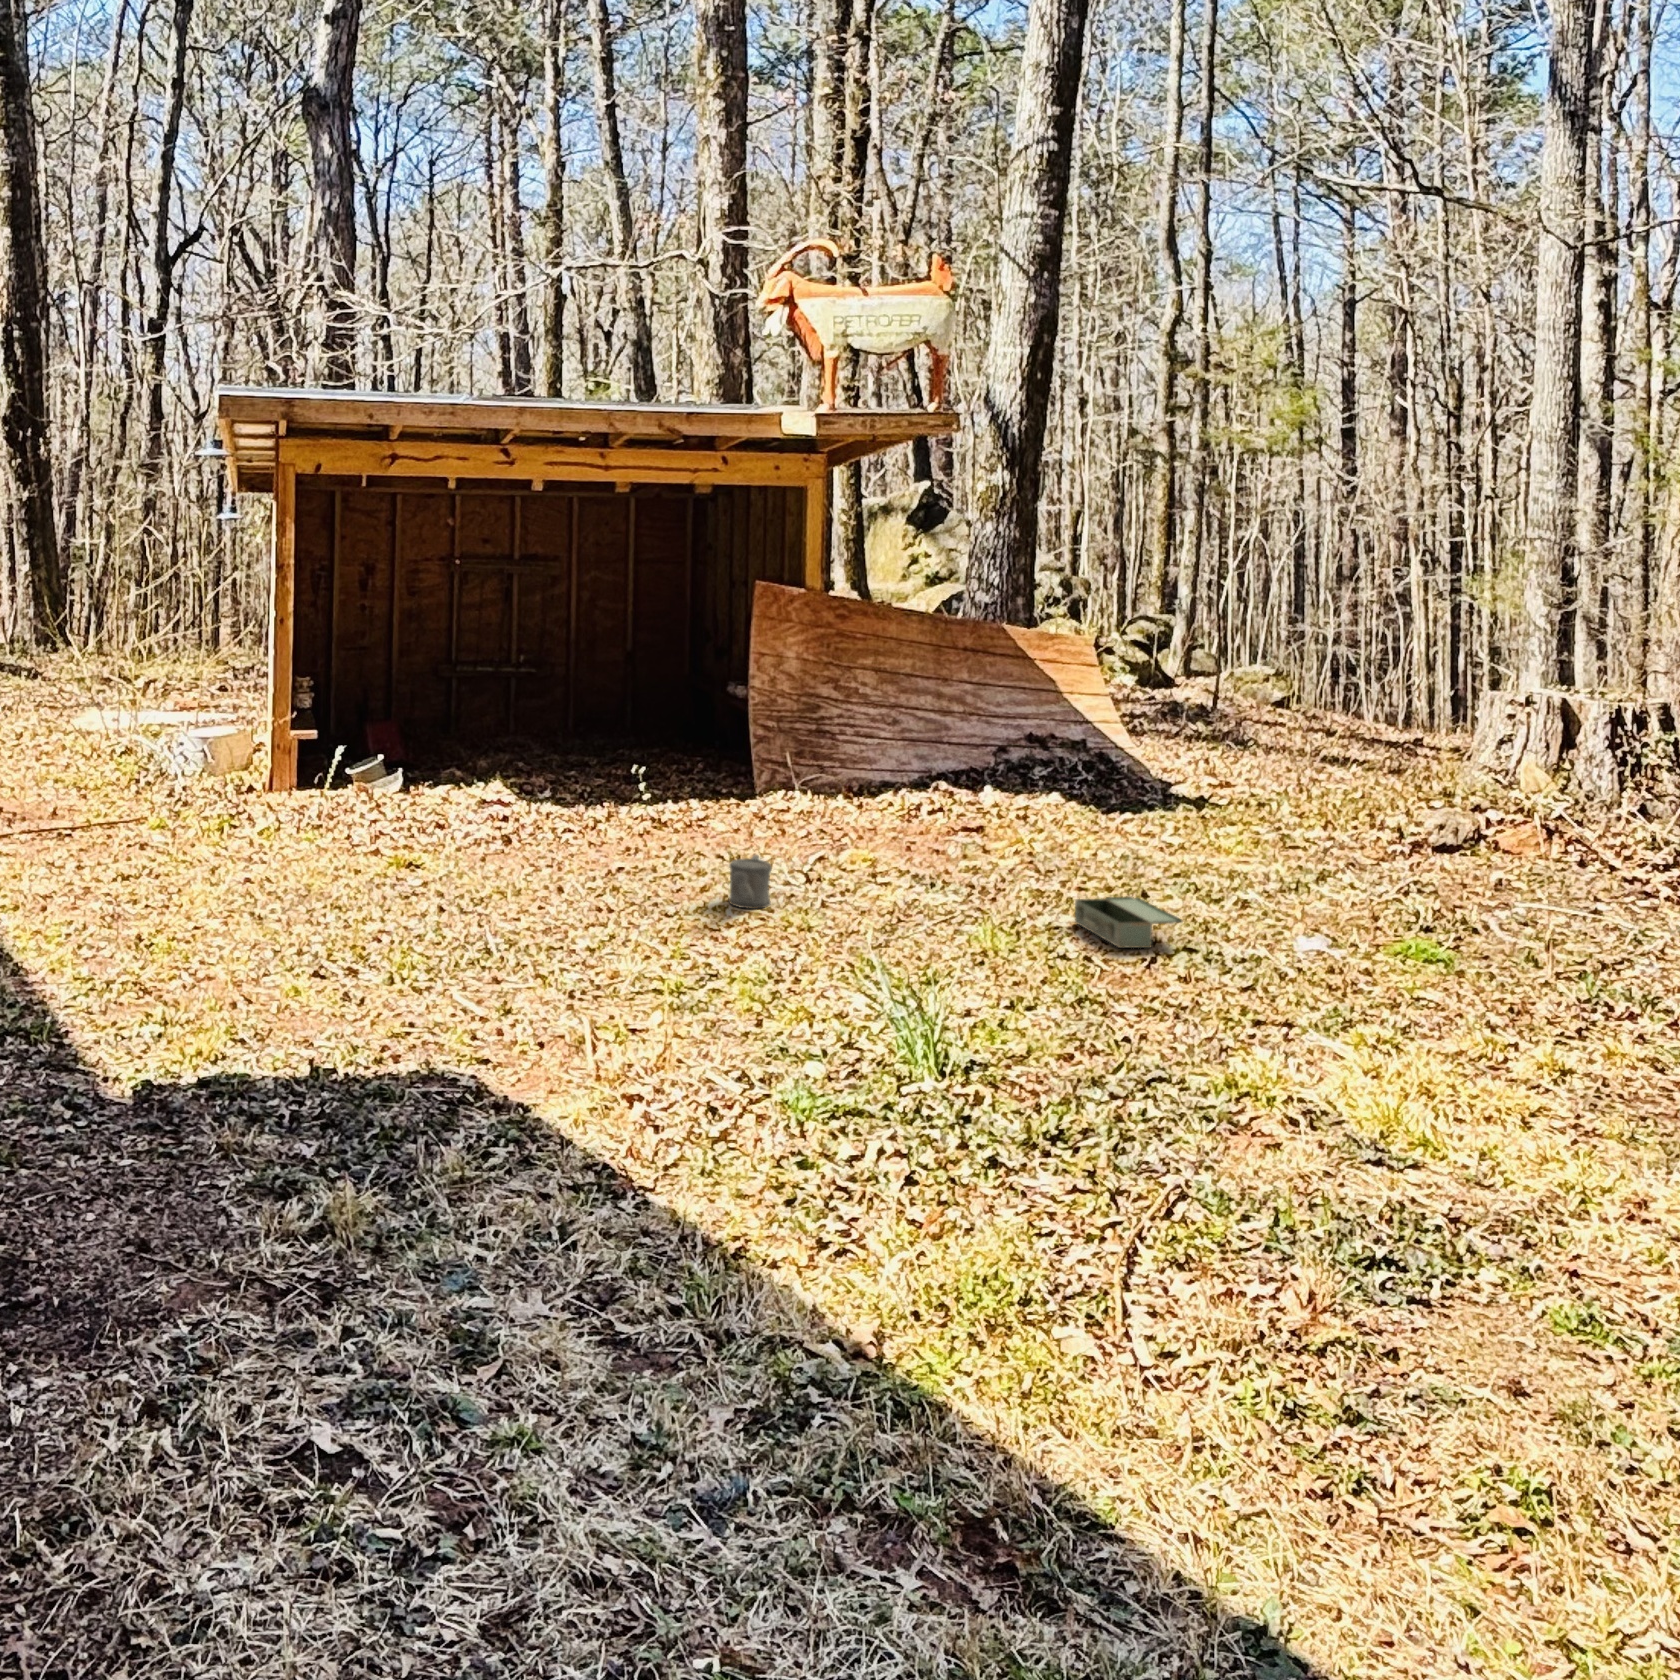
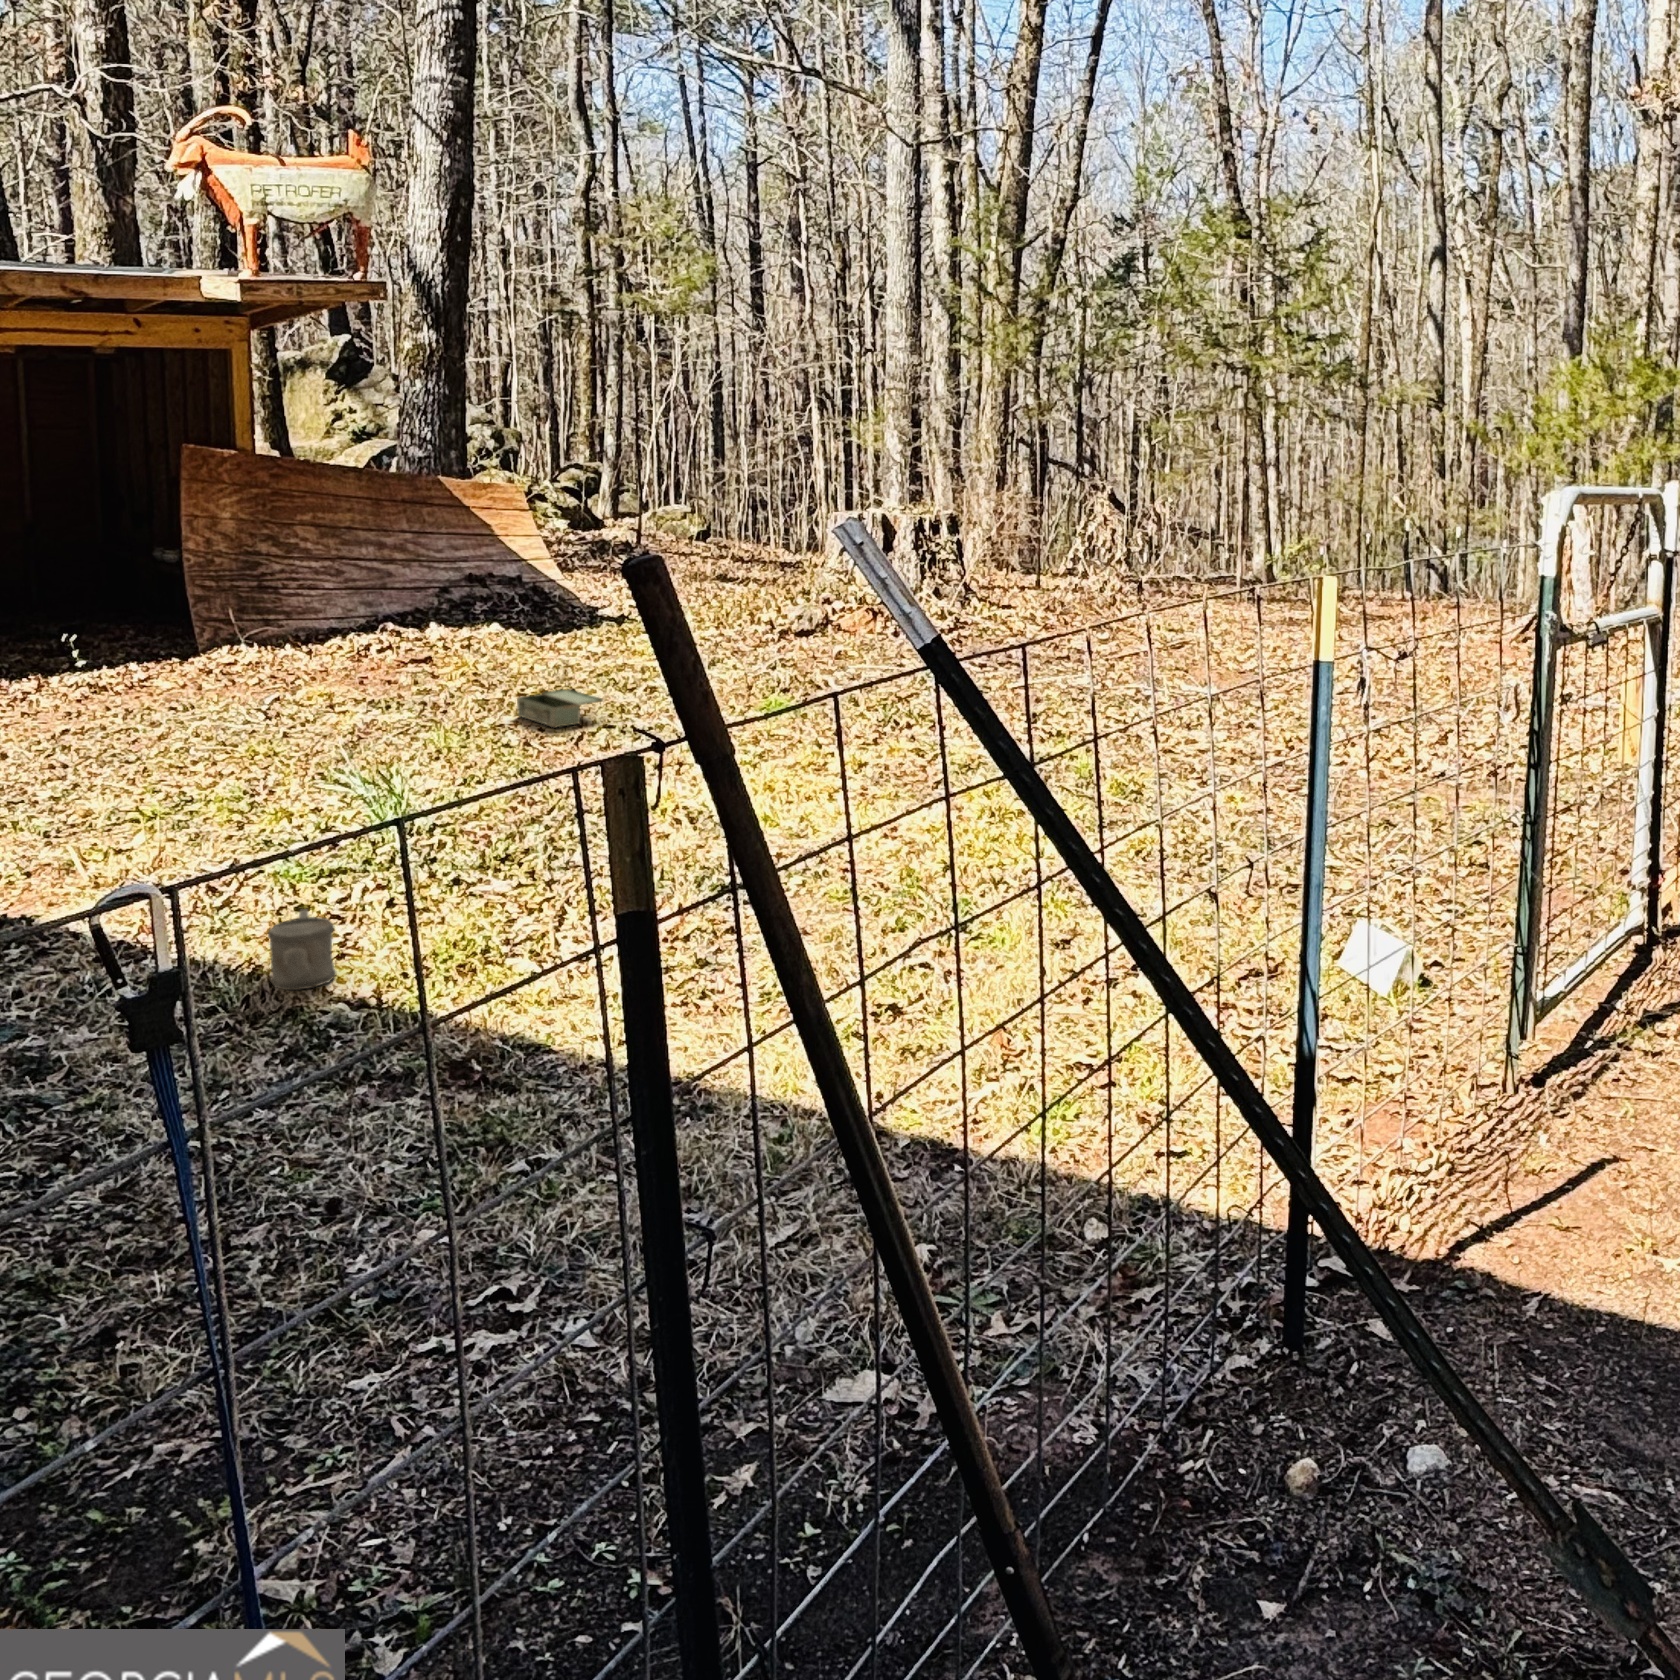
watering can: present [729,855,772,909] -> present [268,909,336,990]

